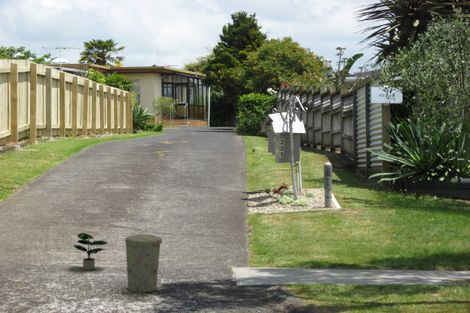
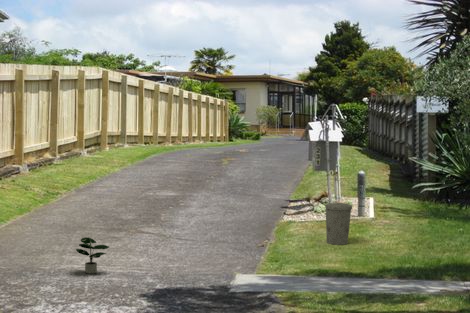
trash can: present [125,234,162,292] -> present [325,203,352,245]

